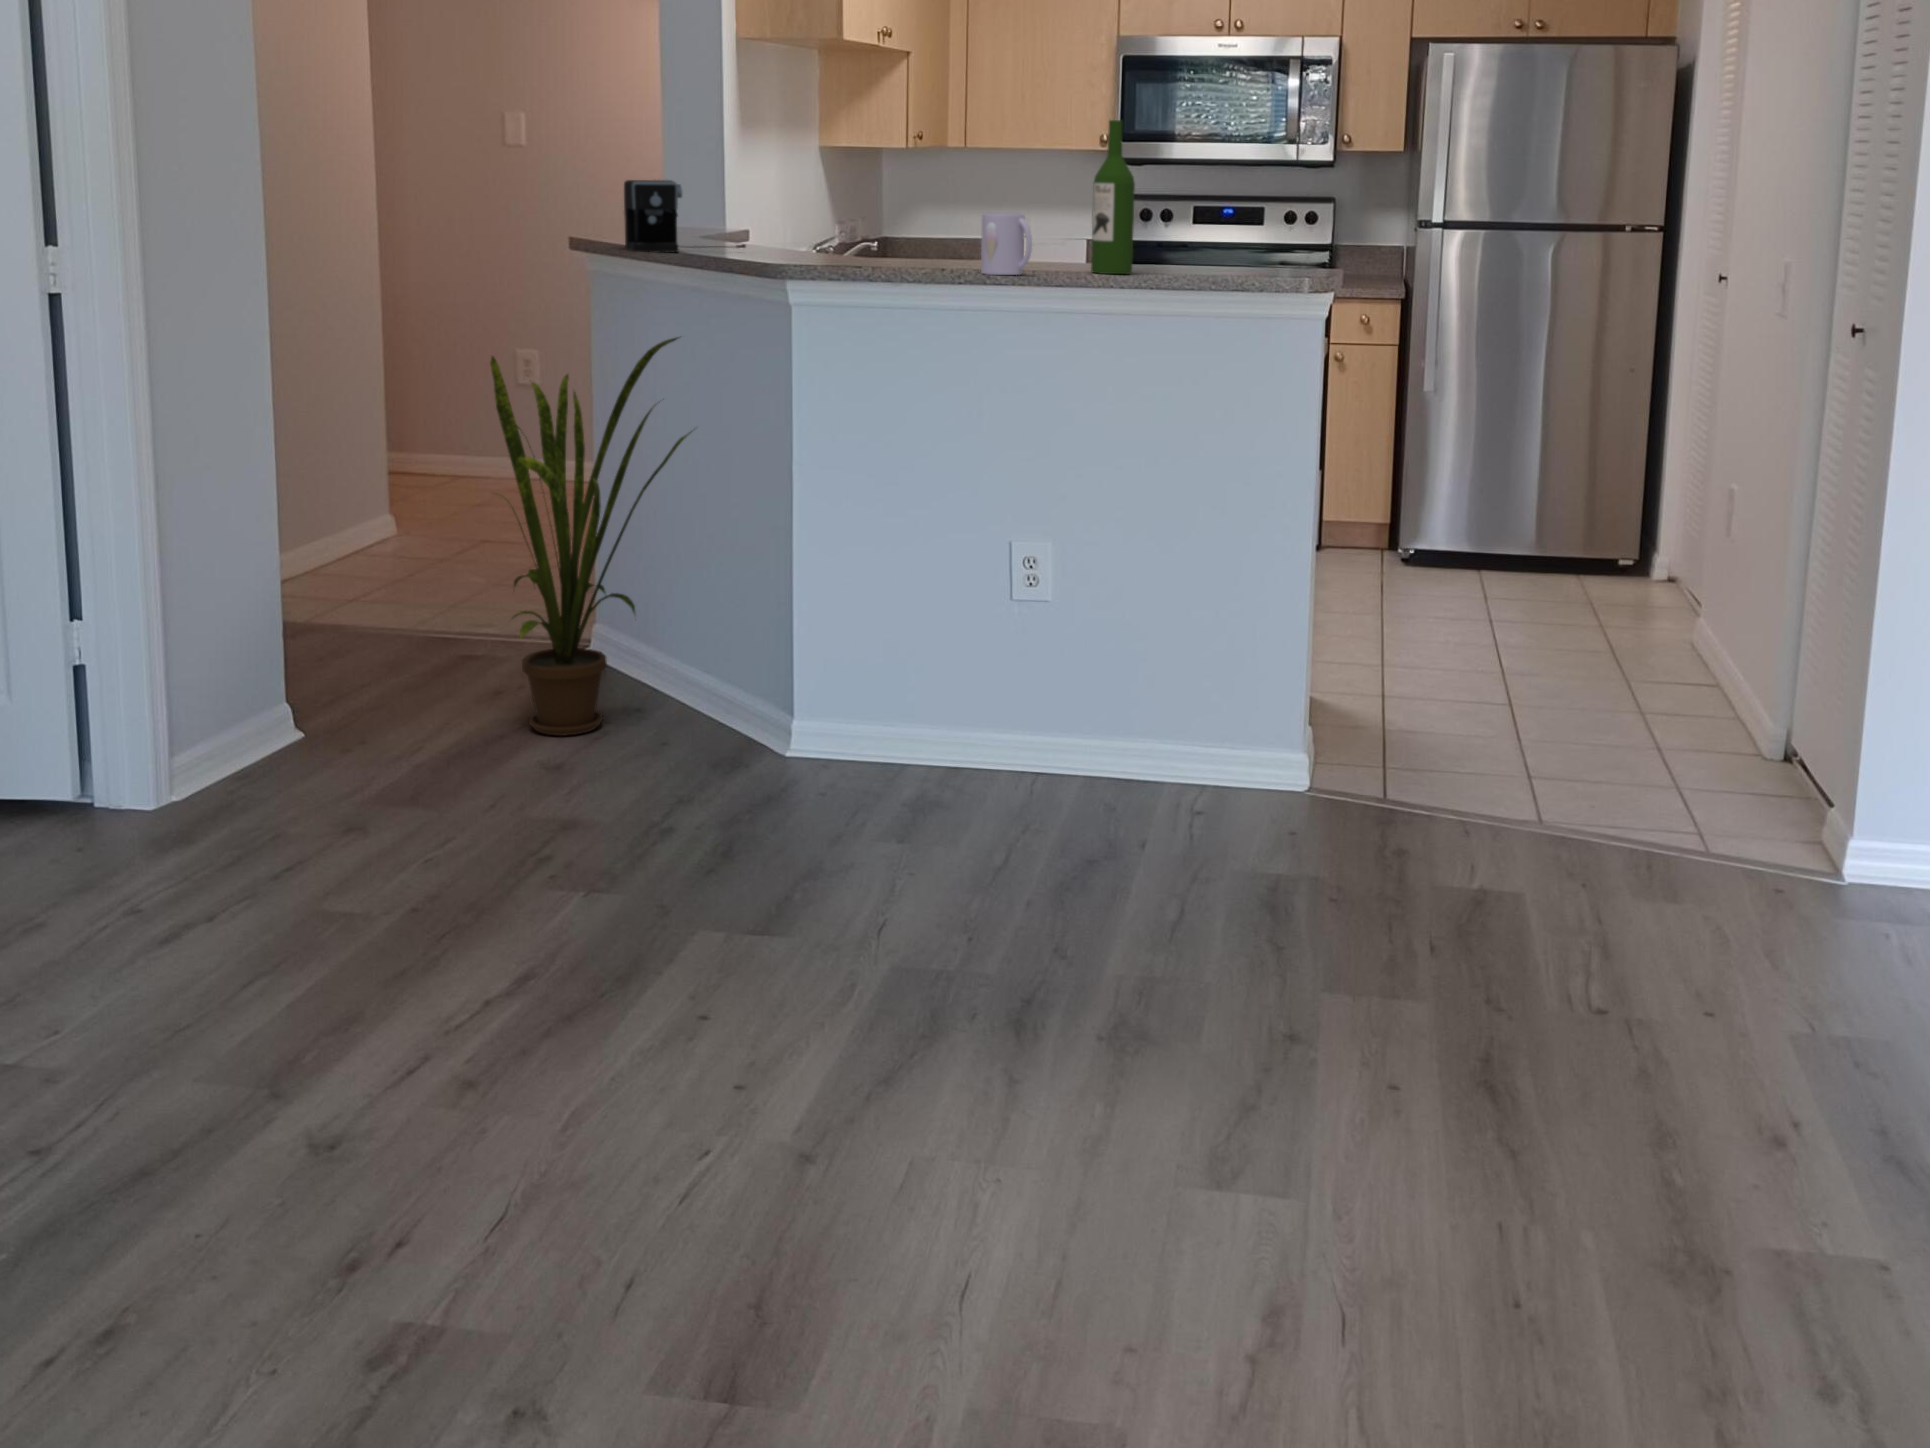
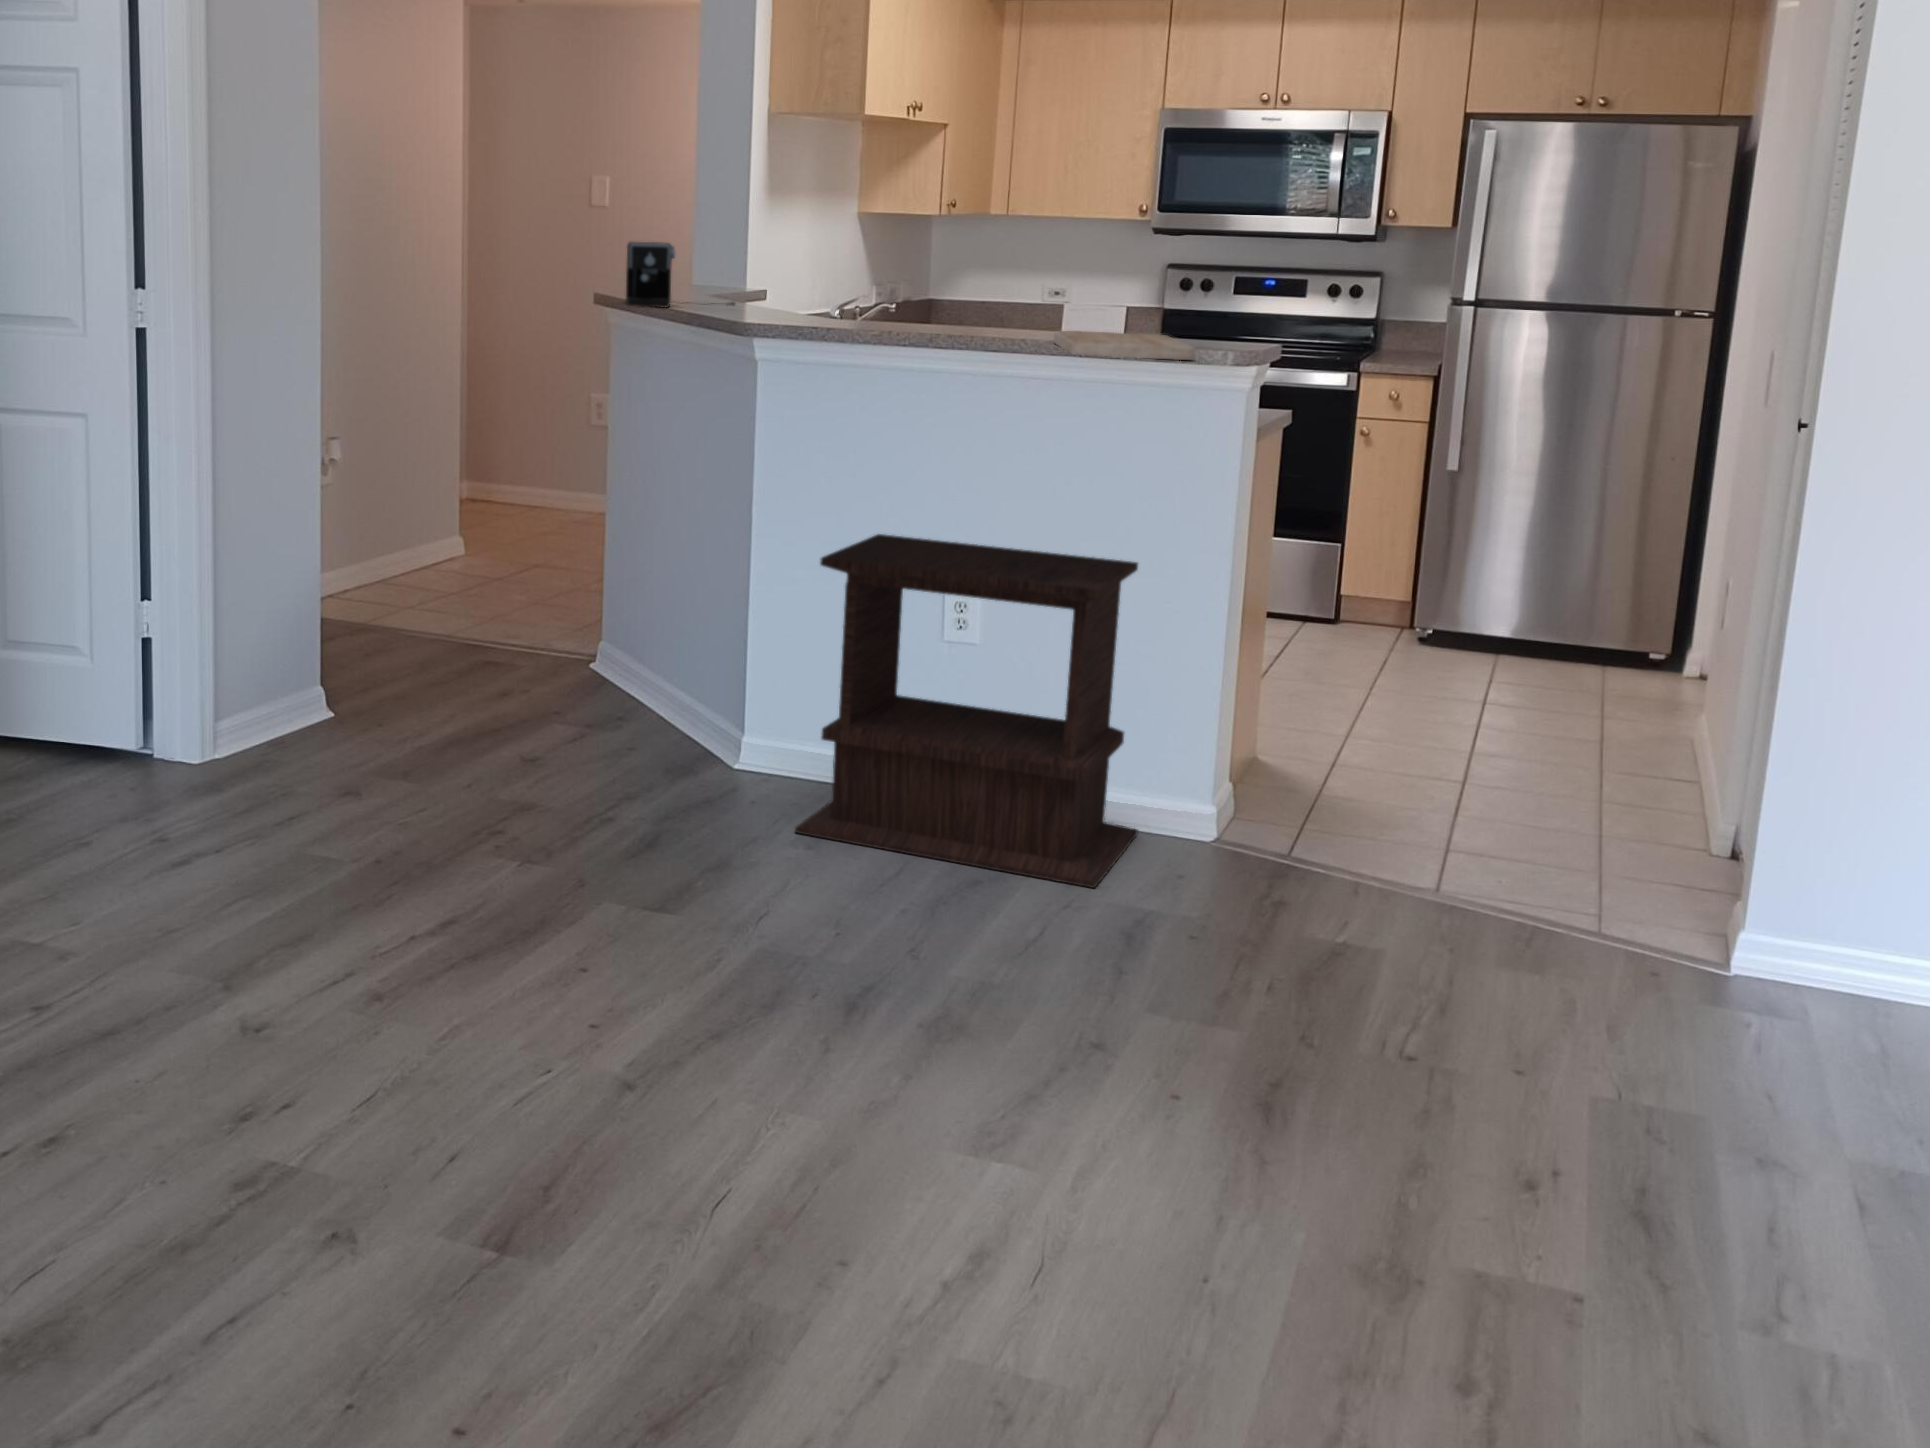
wine bottle: present [1091,120,1135,274] -> none [1042,194,1087,340]
mug: present [981,213,1032,275] -> none [921,279,968,337]
cutting board: none [1117,265,1283,292] -> present [1054,331,1195,360]
house plant: present [490,337,695,736] -> none [490,383,679,732]
side table: none [886,491,1236,856] -> present [795,534,1138,888]

